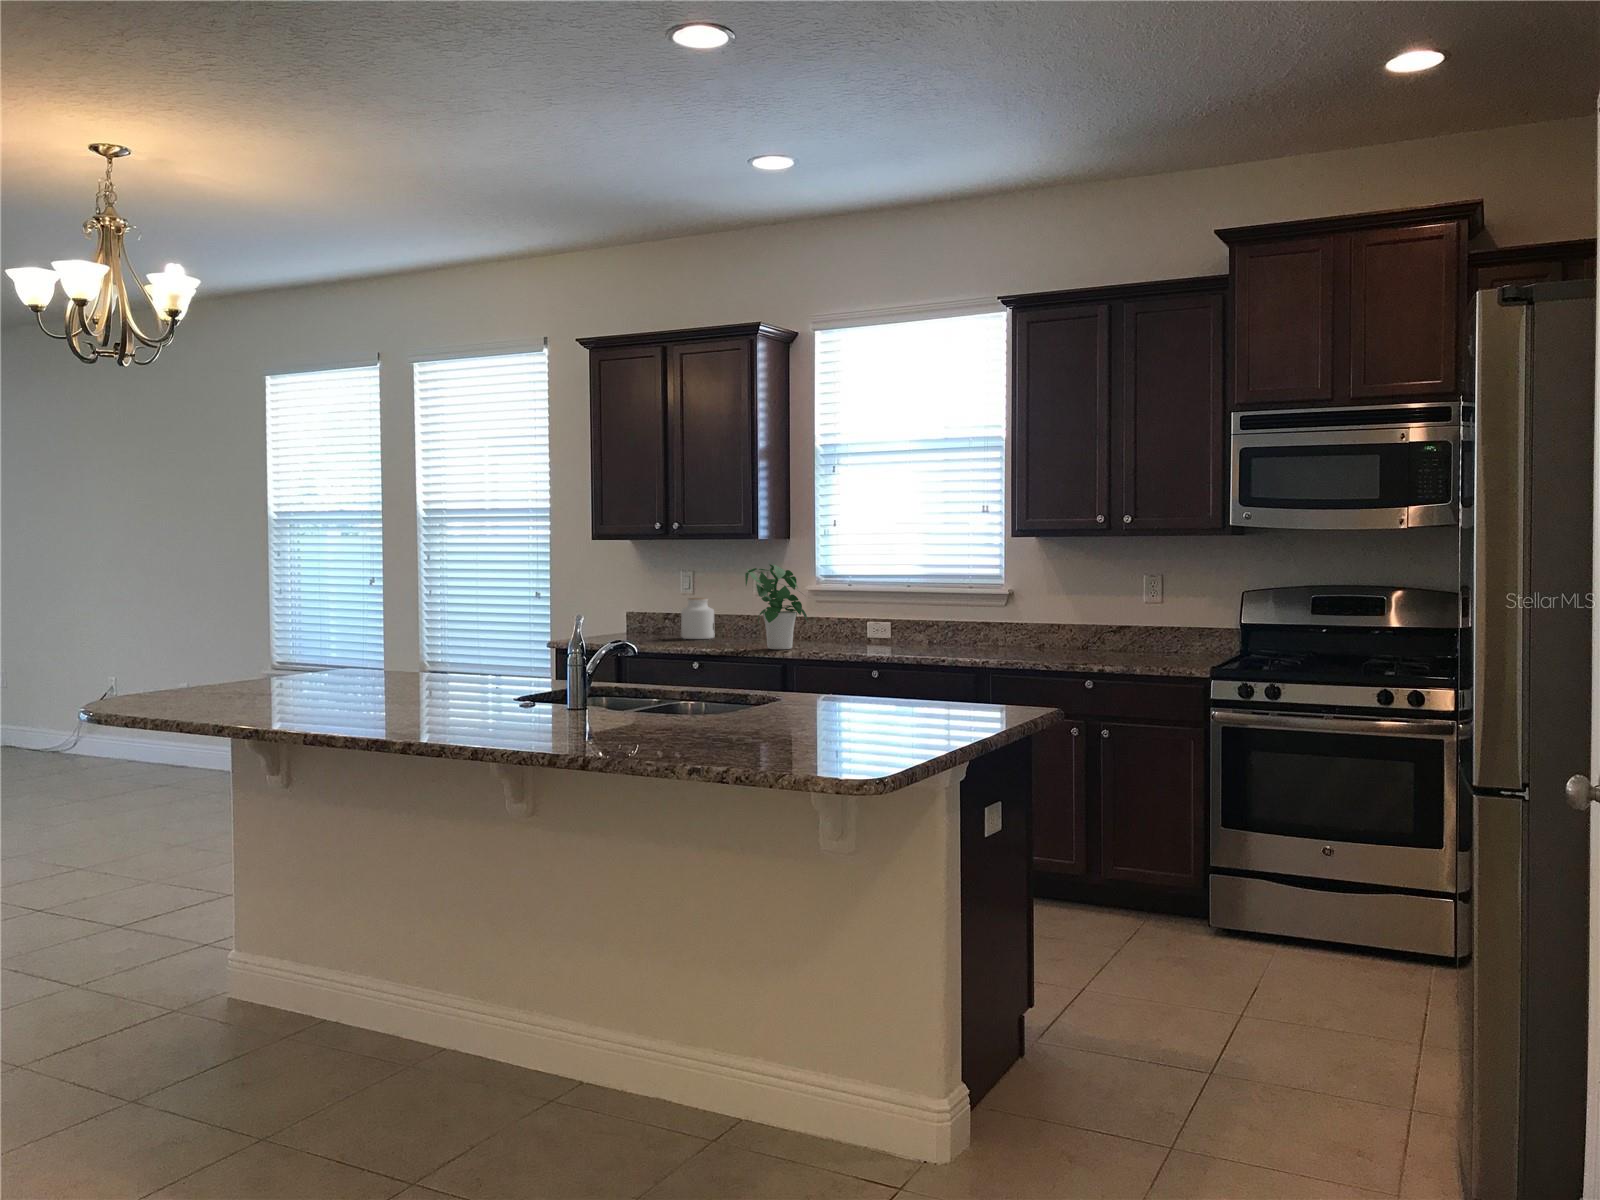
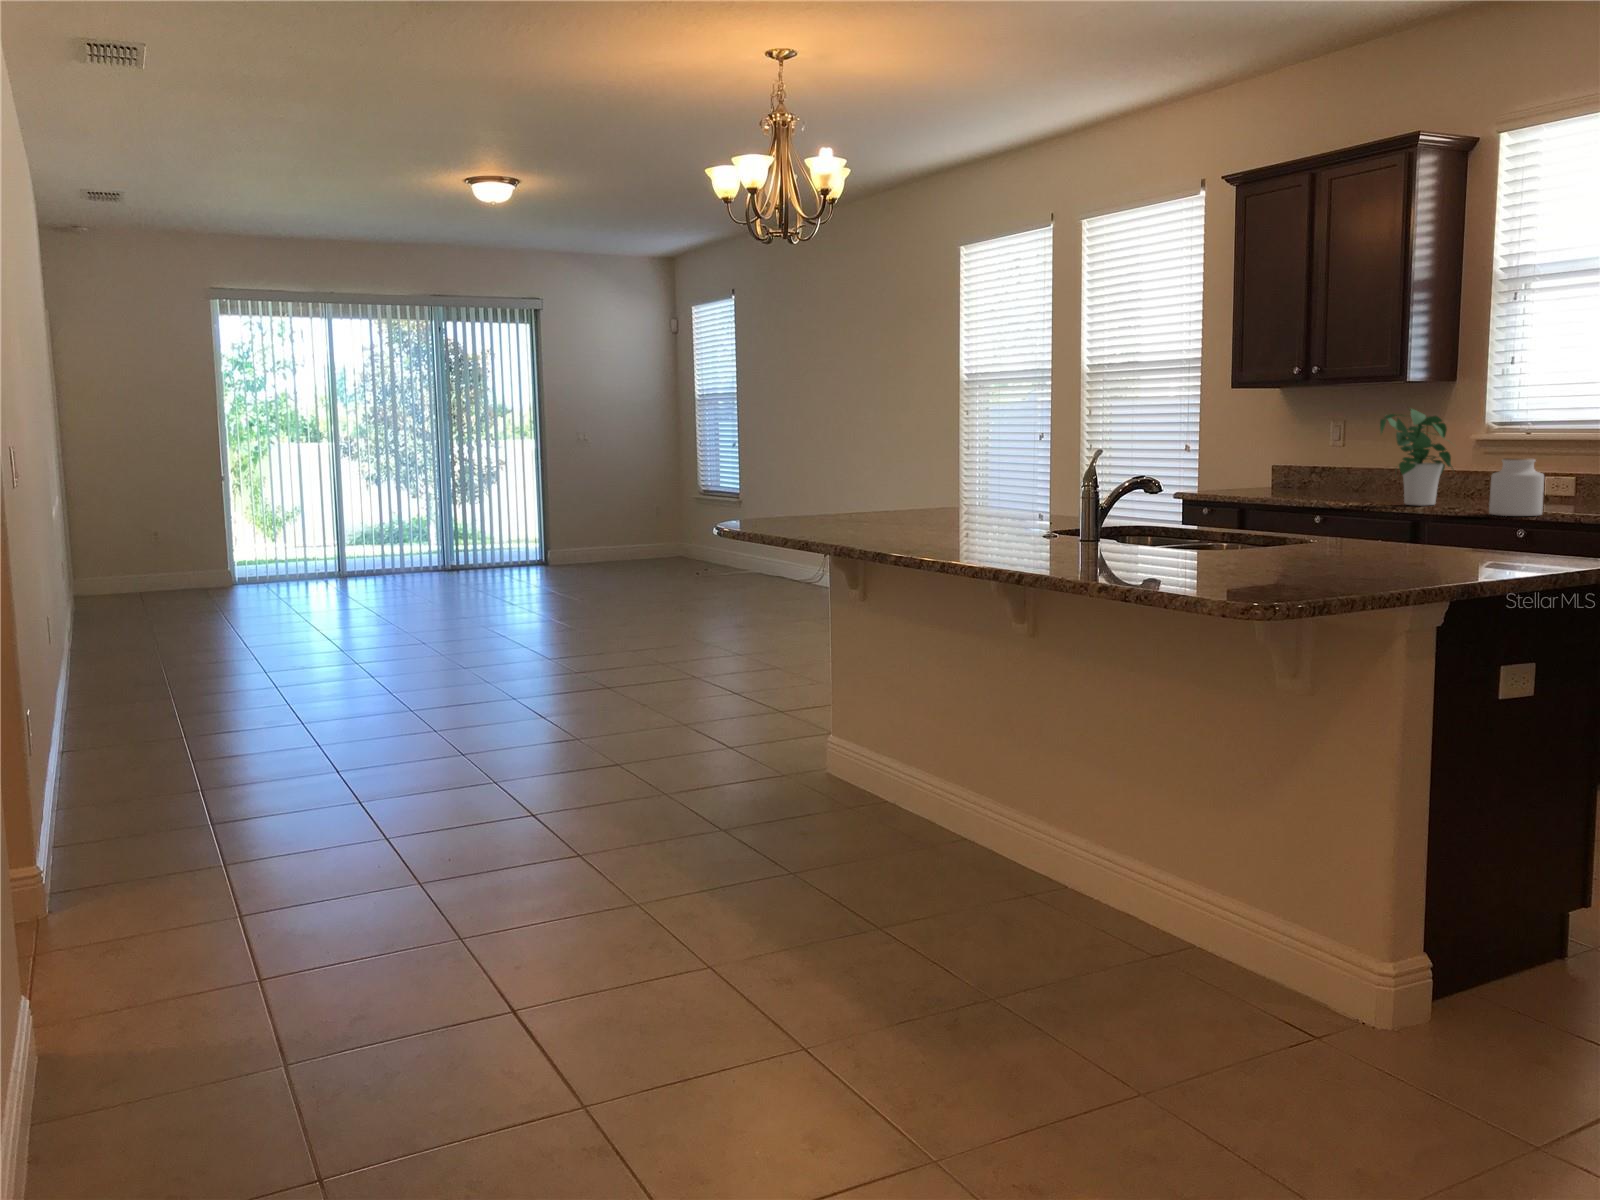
jar: present [681,598,715,639] -> present [1489,458,1544,516]

